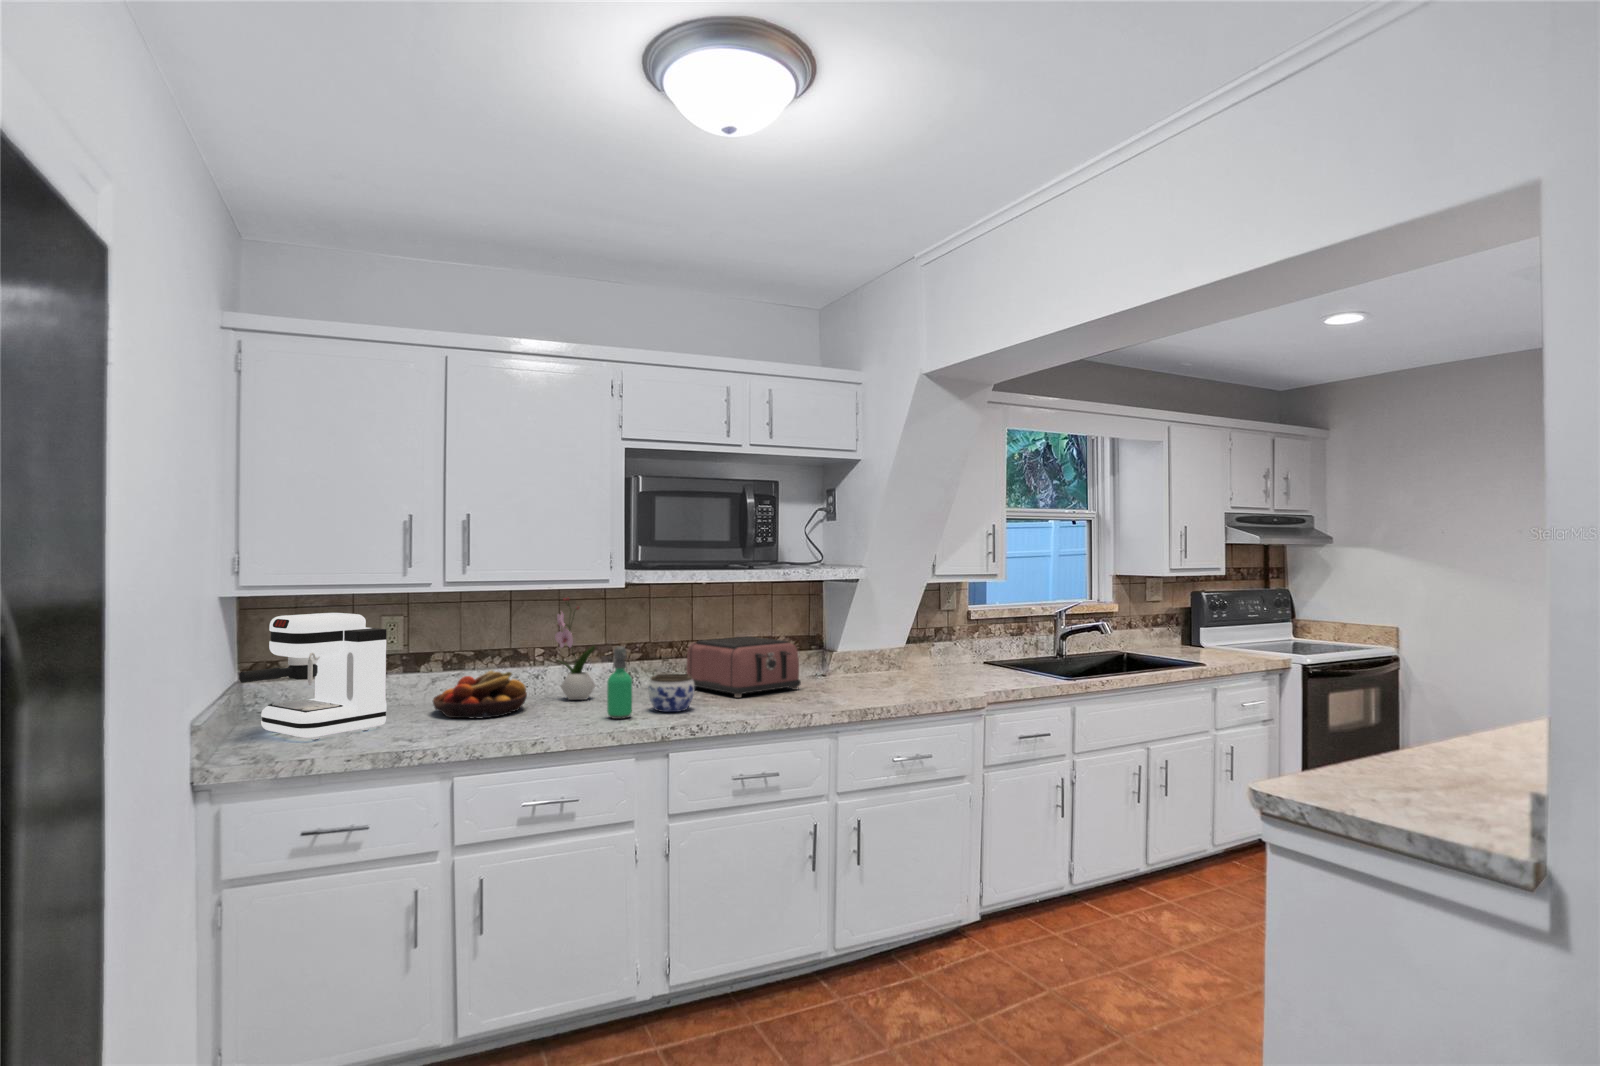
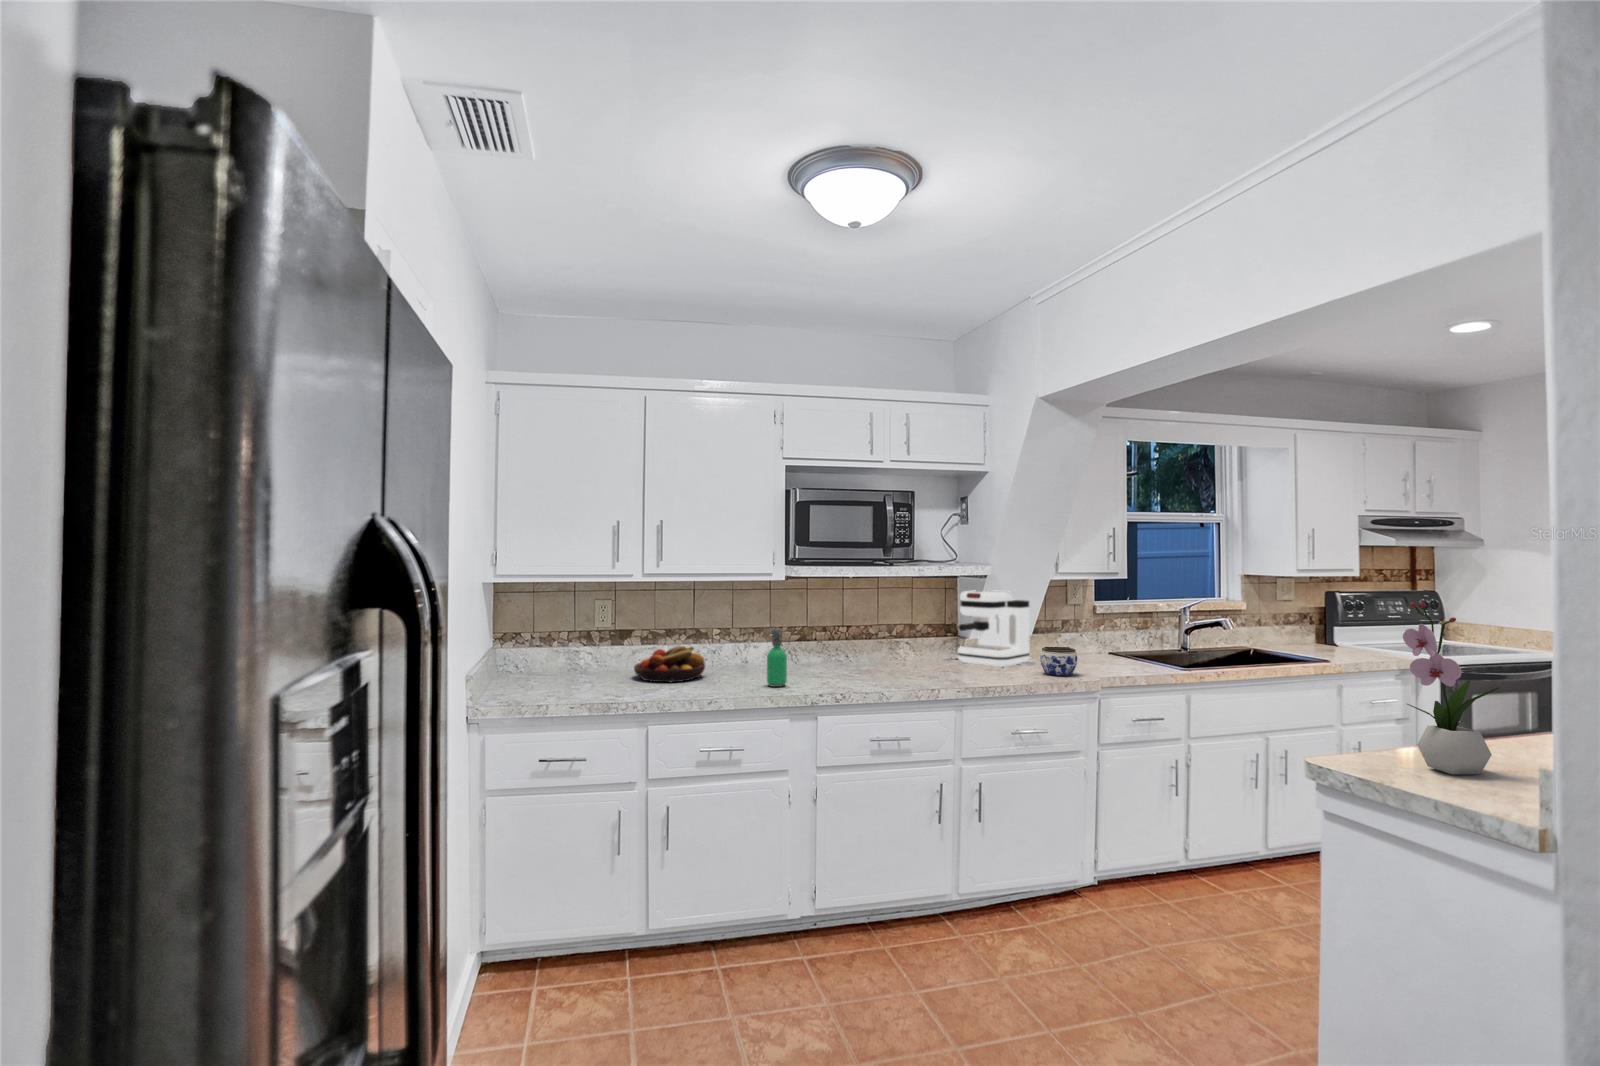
flower arrangement: present [555,598,596,700] -> present [1403,602,1501,774]
coffee maker: present [239,613,387,740] -> present [958,590,1030,667]
toaster: present [686,637,801,698] -> none [834,624,933,675]
jar: present [648,674,695,712] -> present [1040,647,1077,676]

